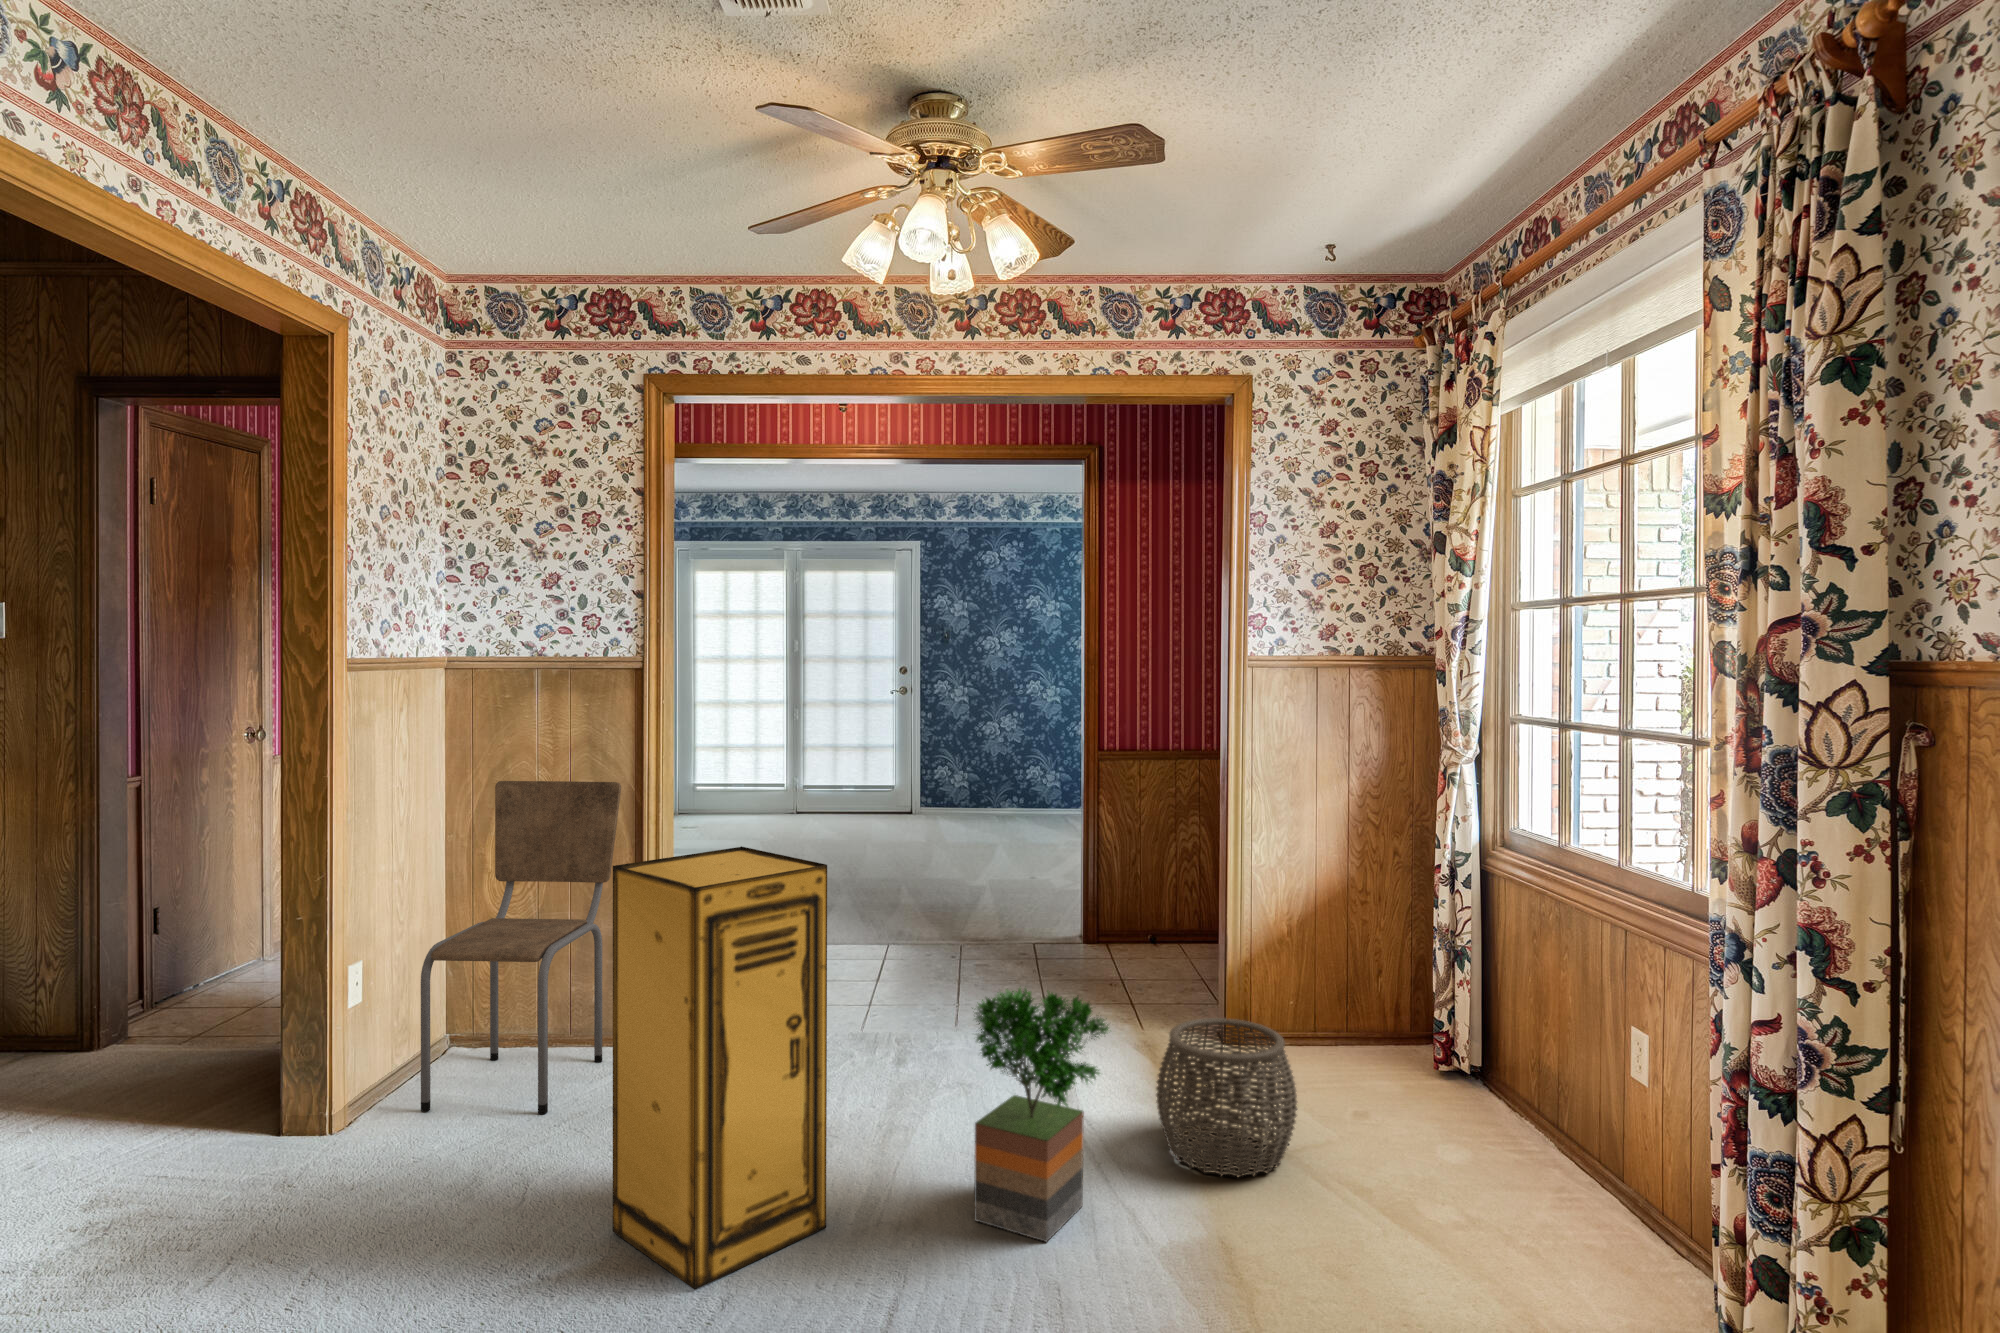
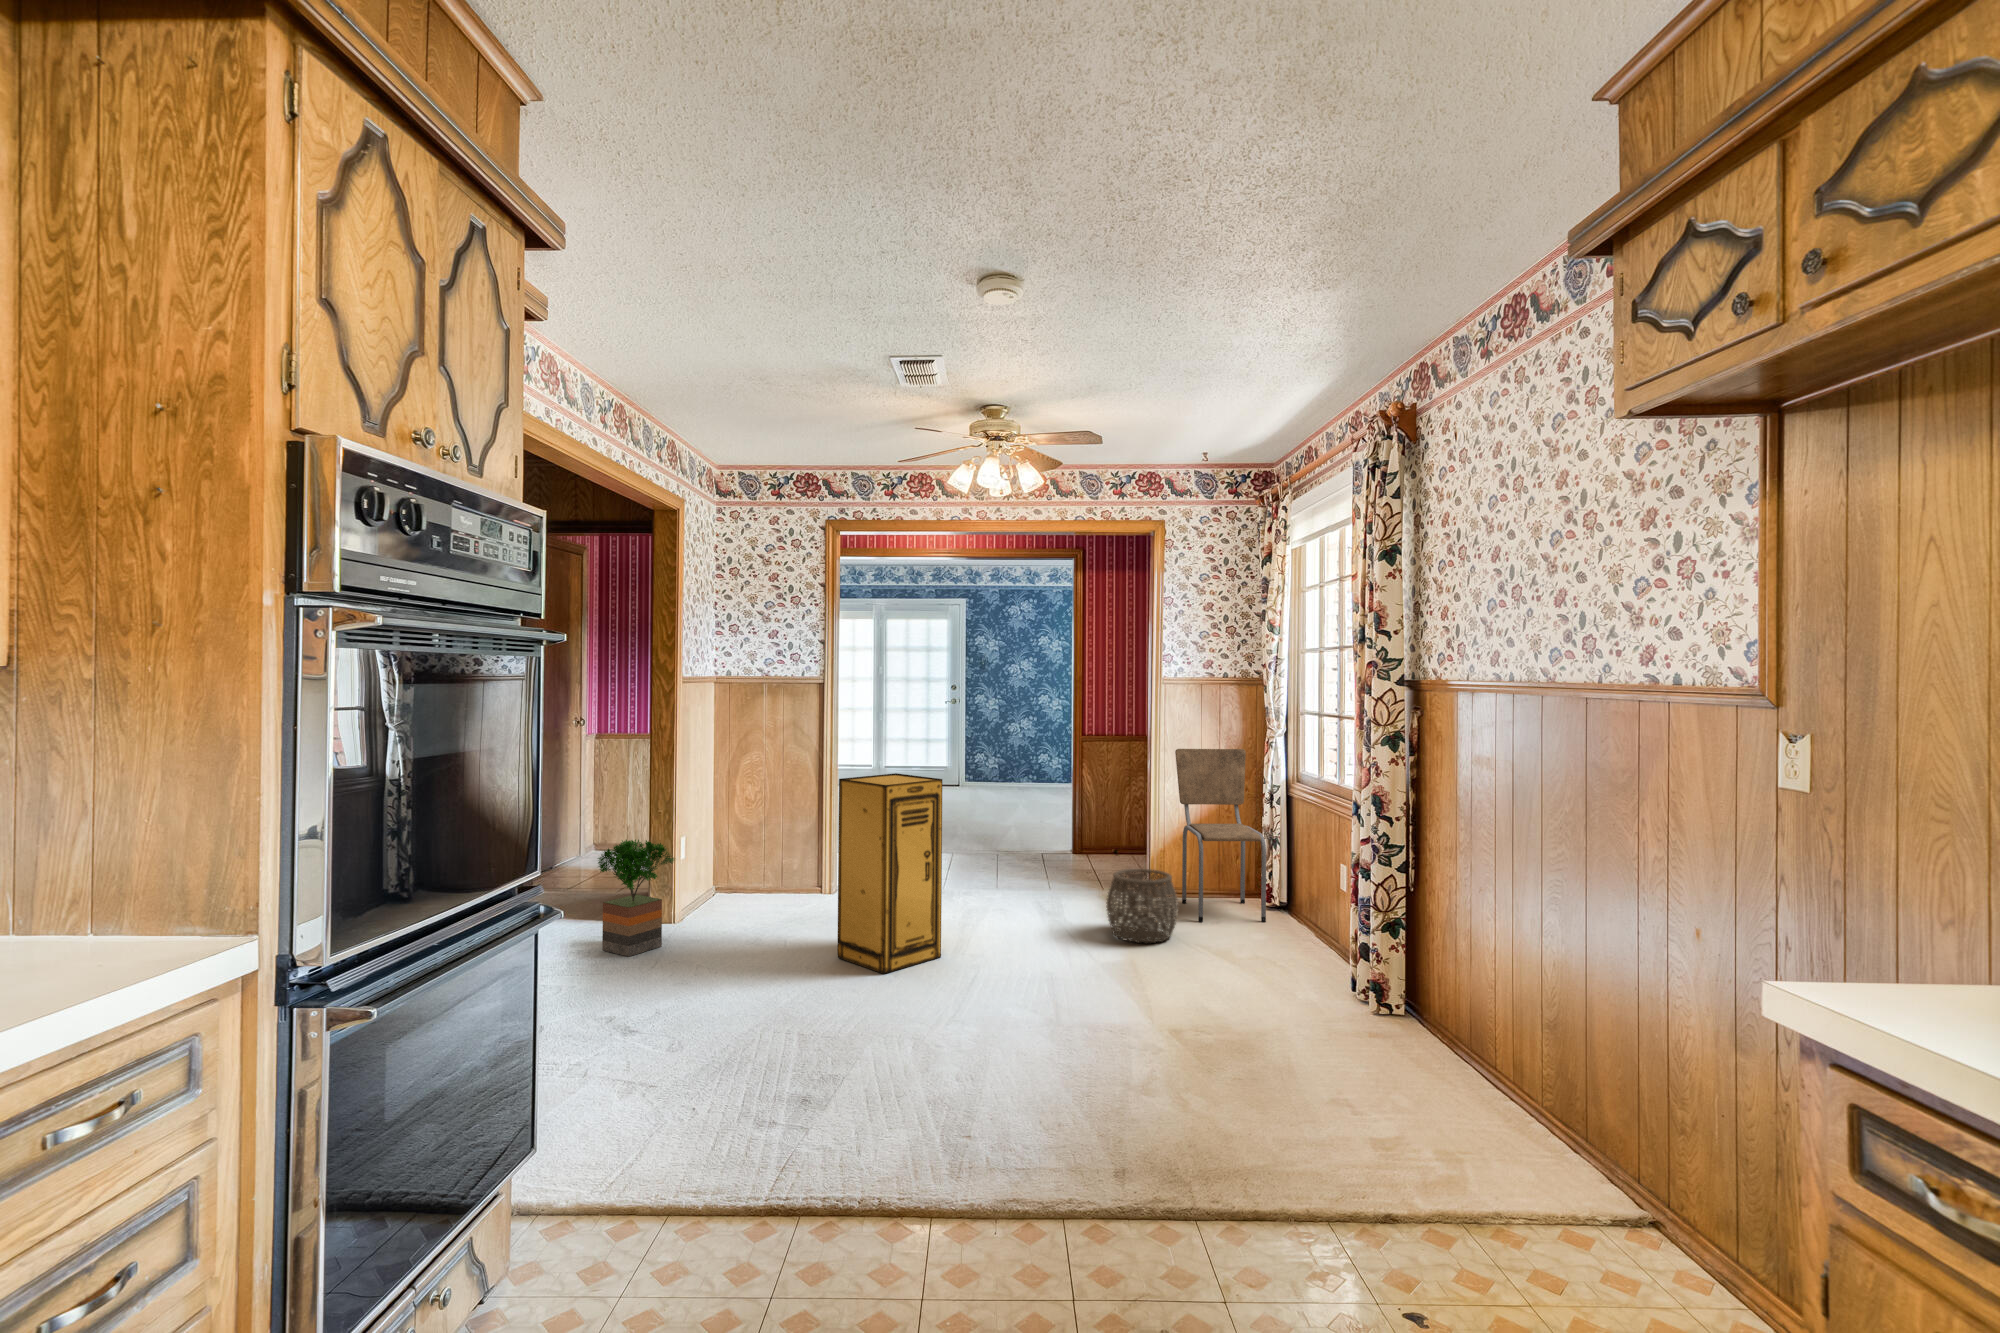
dining chair: present [421,781,621,1114] -> present [1175,749,1266,922]
potted tree: present [974,989,1109,1242] -> present [598,839,674,957]

